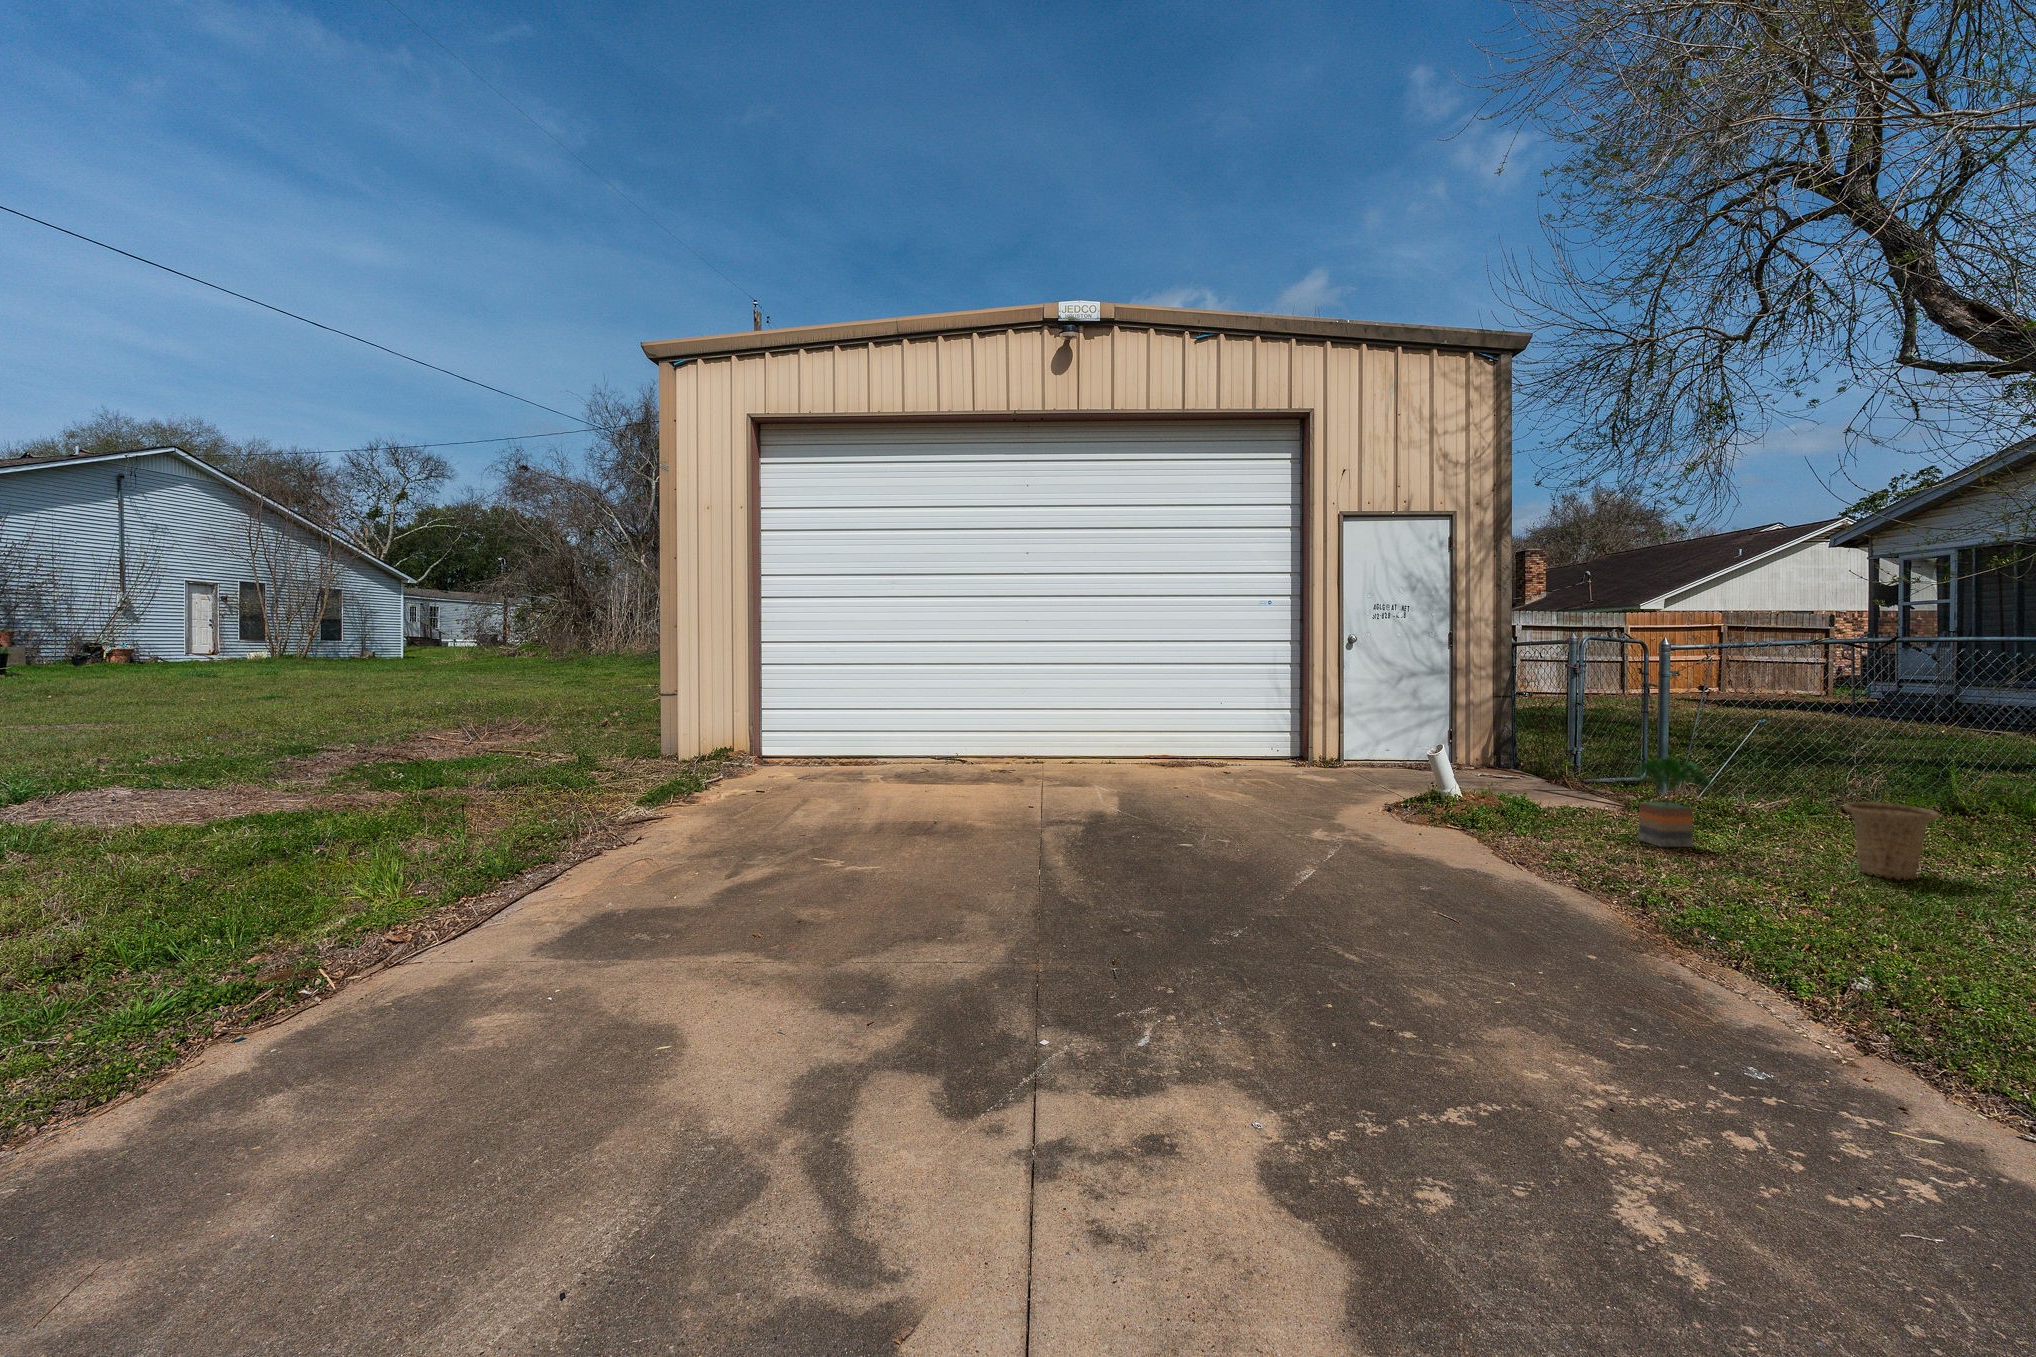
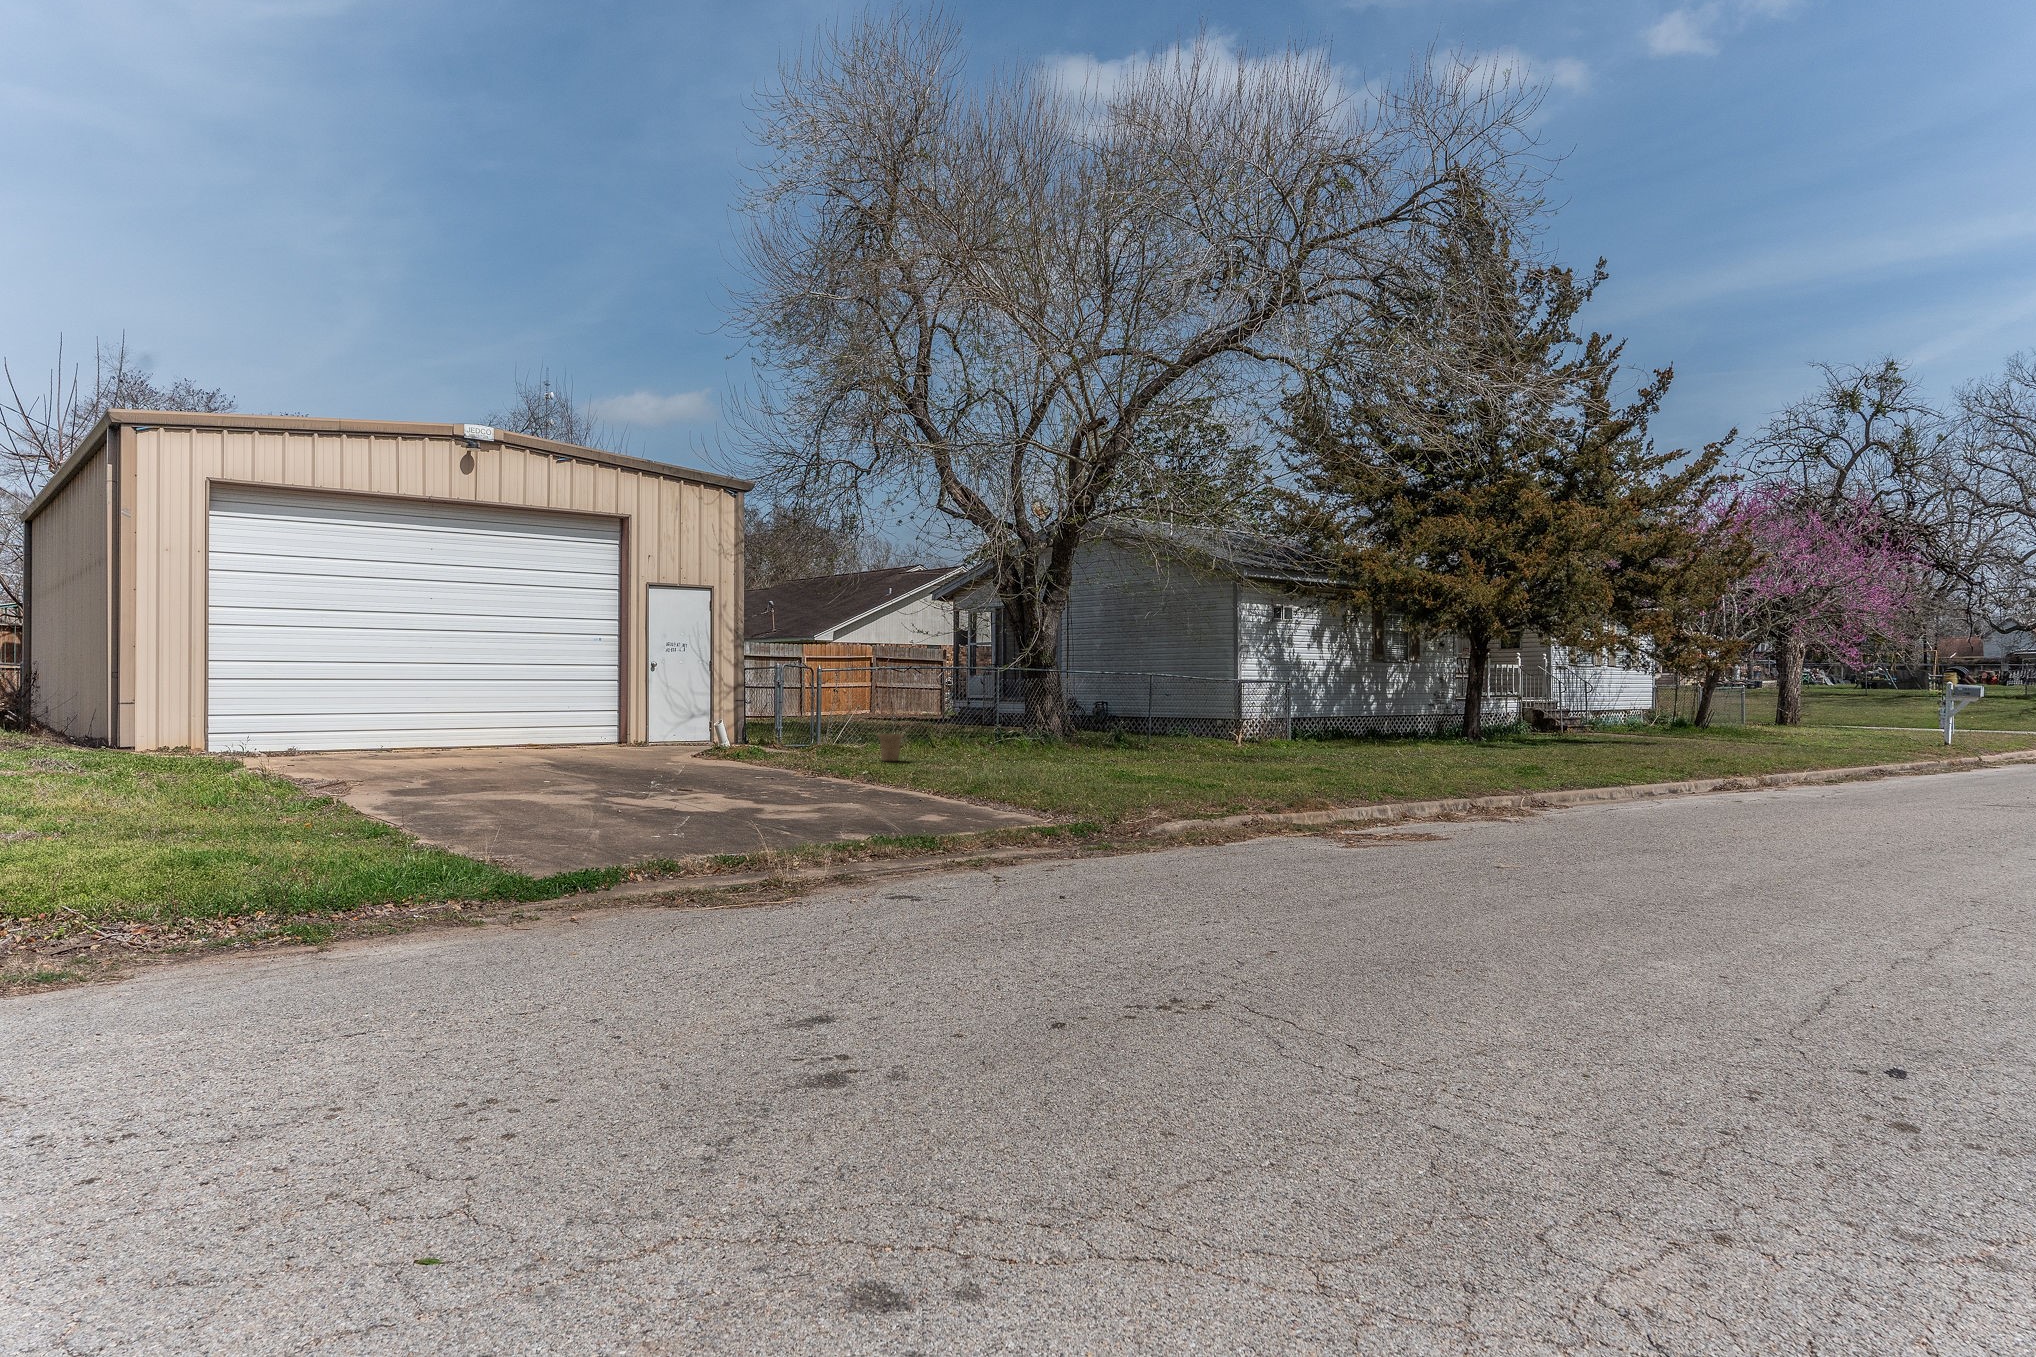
potted tree: present [1634,758,1711,847] -> none [804,720,835,760]

